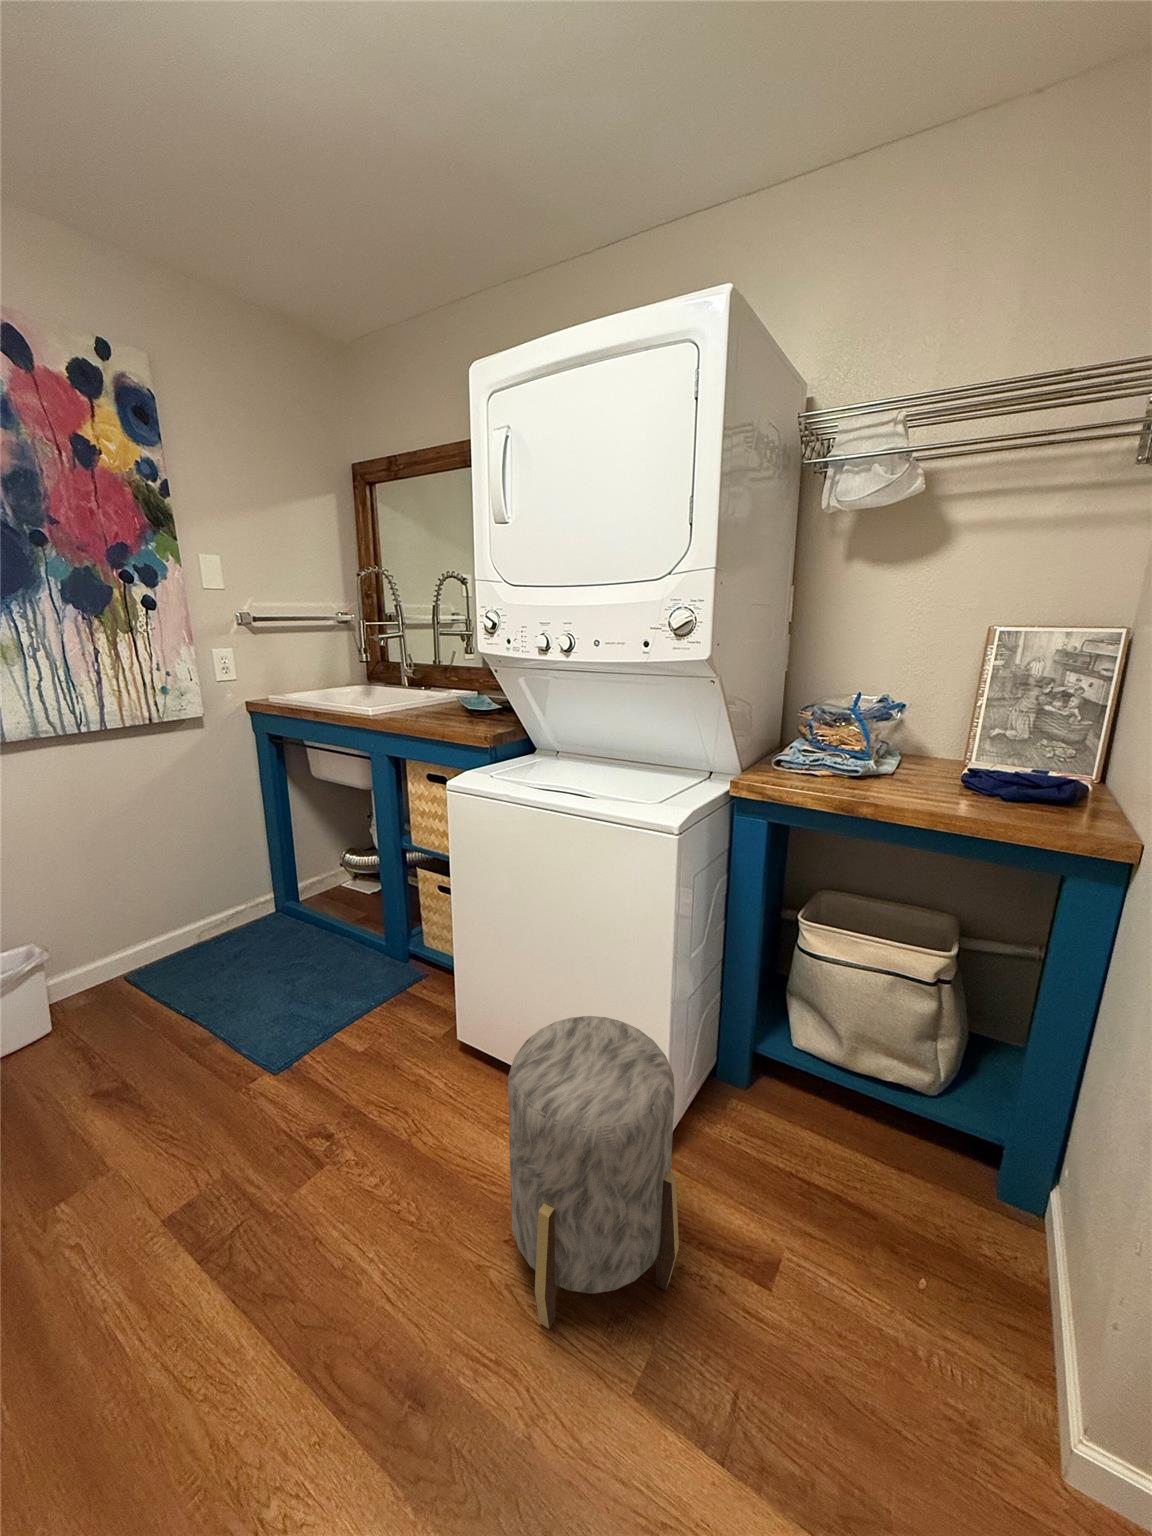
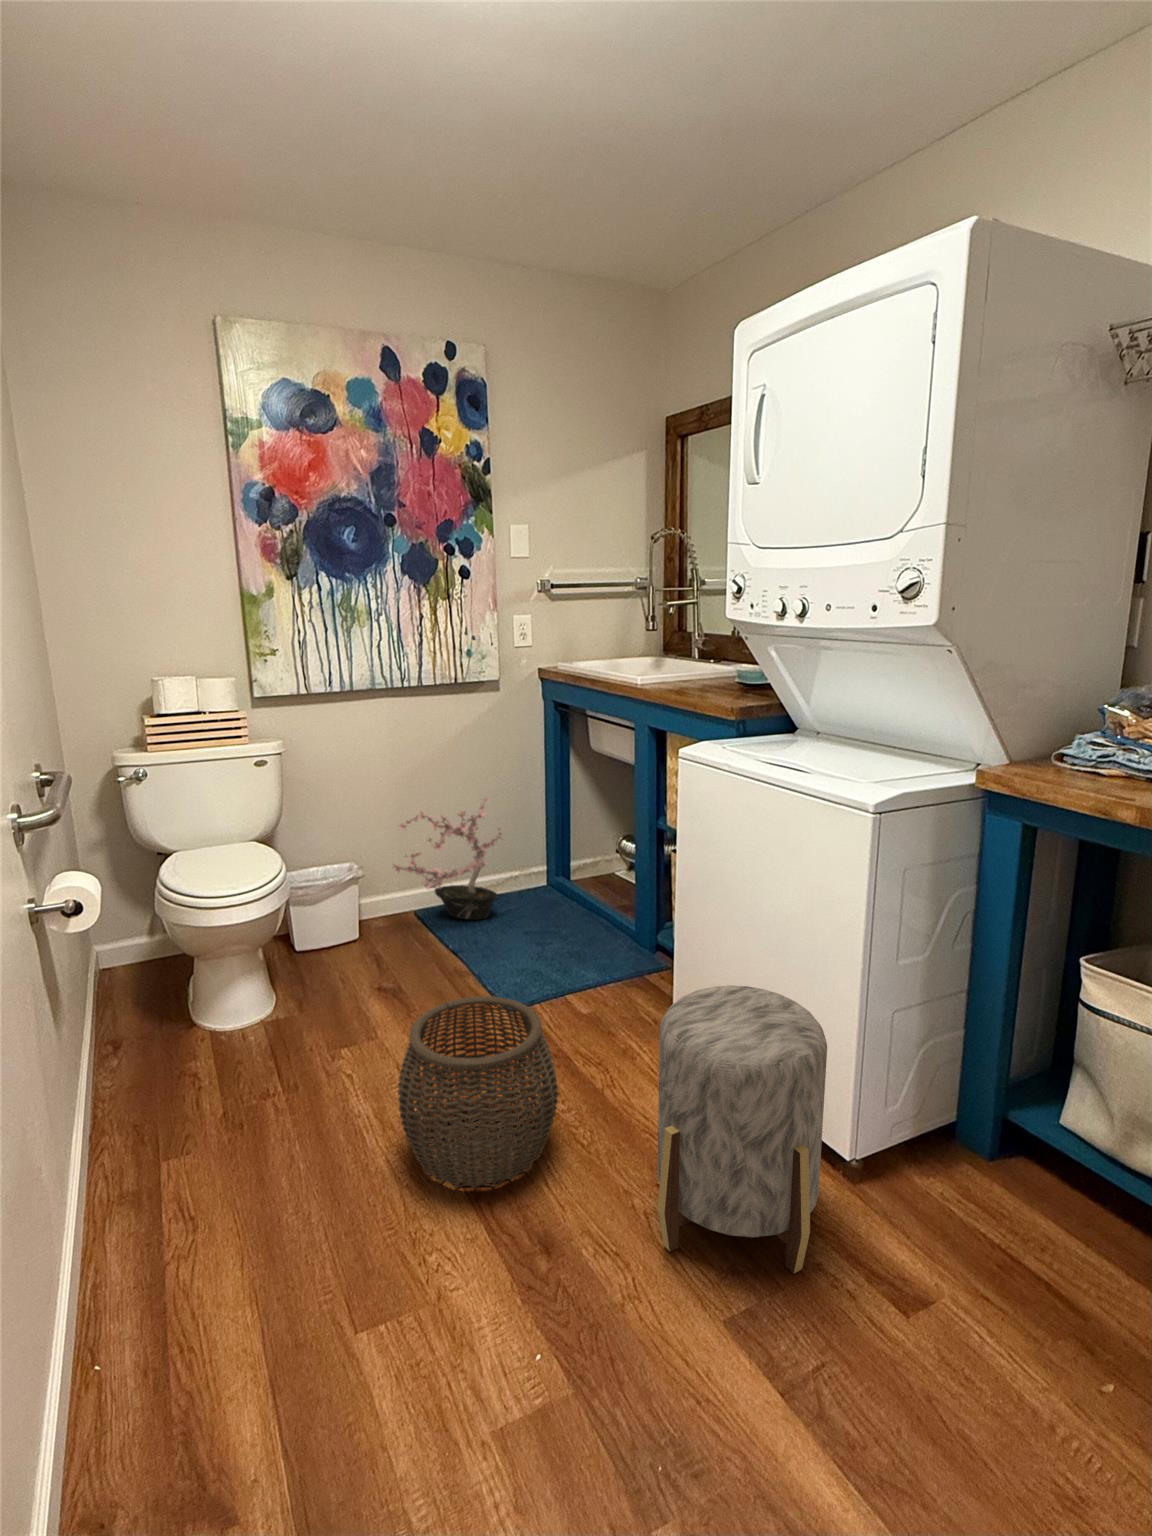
potted plant: none [87,836,234,973] -> present [393,797,502,920]
woven basket: none [167,1096,384,1373] -> present [398,996,559,1189]

